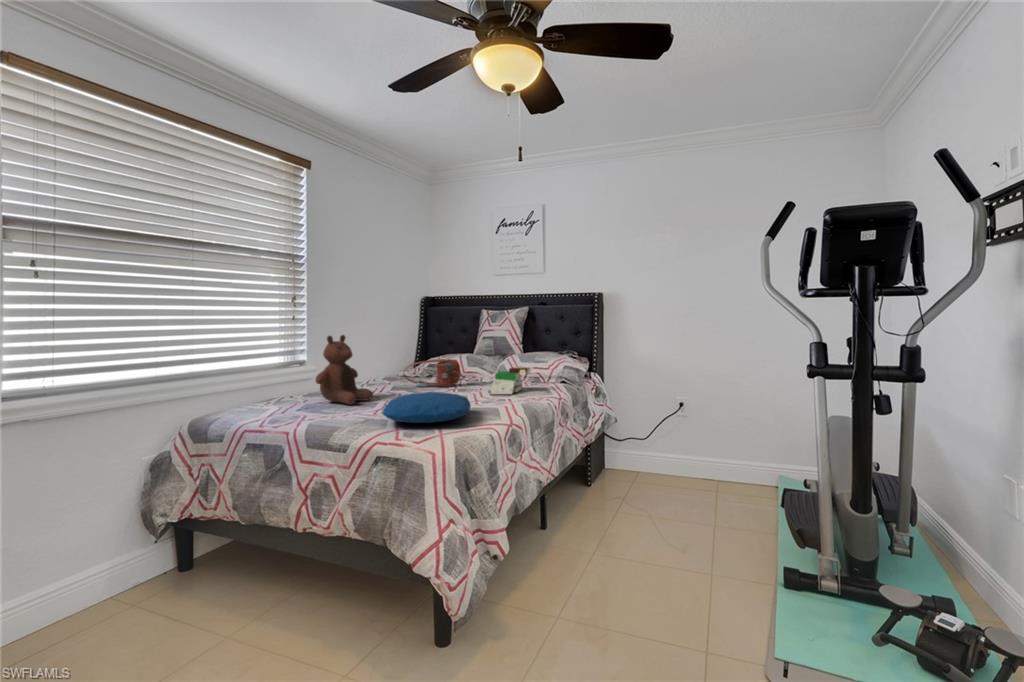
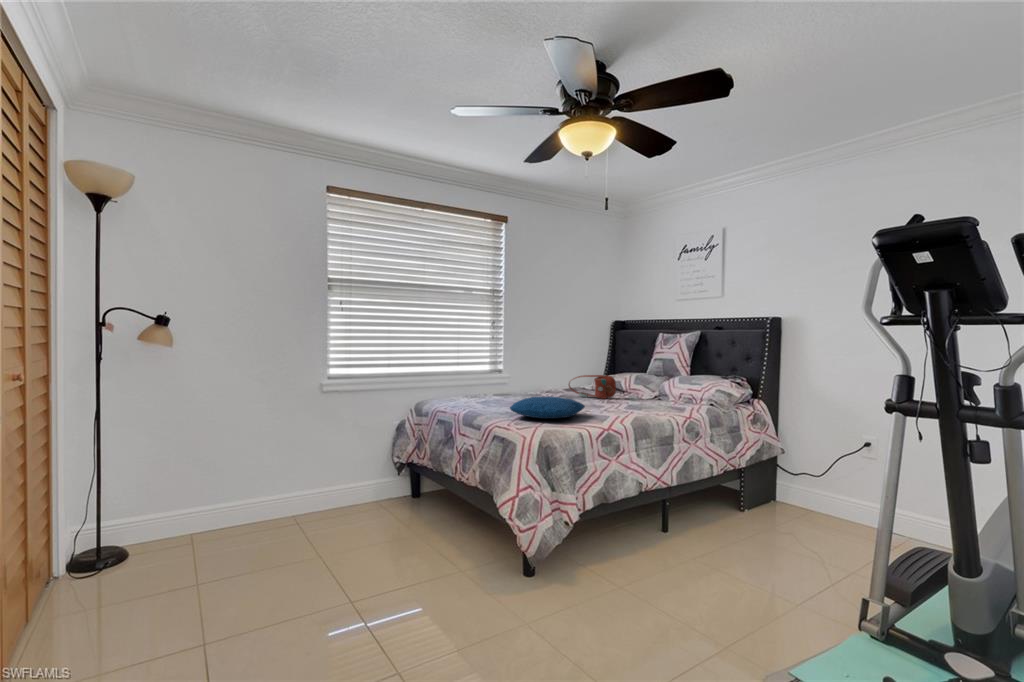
stuffed bear: present [315,335,373,404] -> none [490,350,532,403]
book: present [491,368,531,395] -> none [627,386,670,409]

